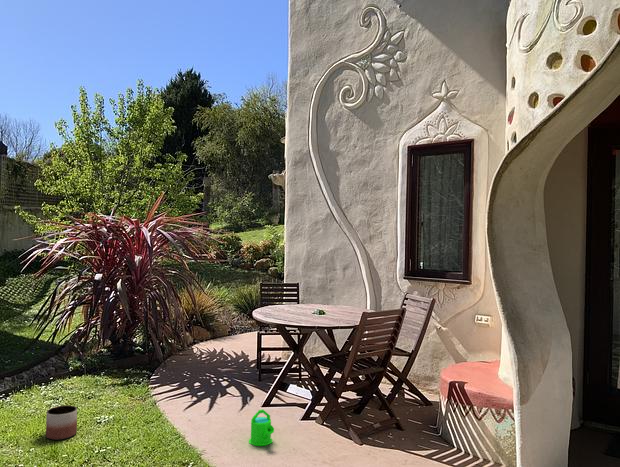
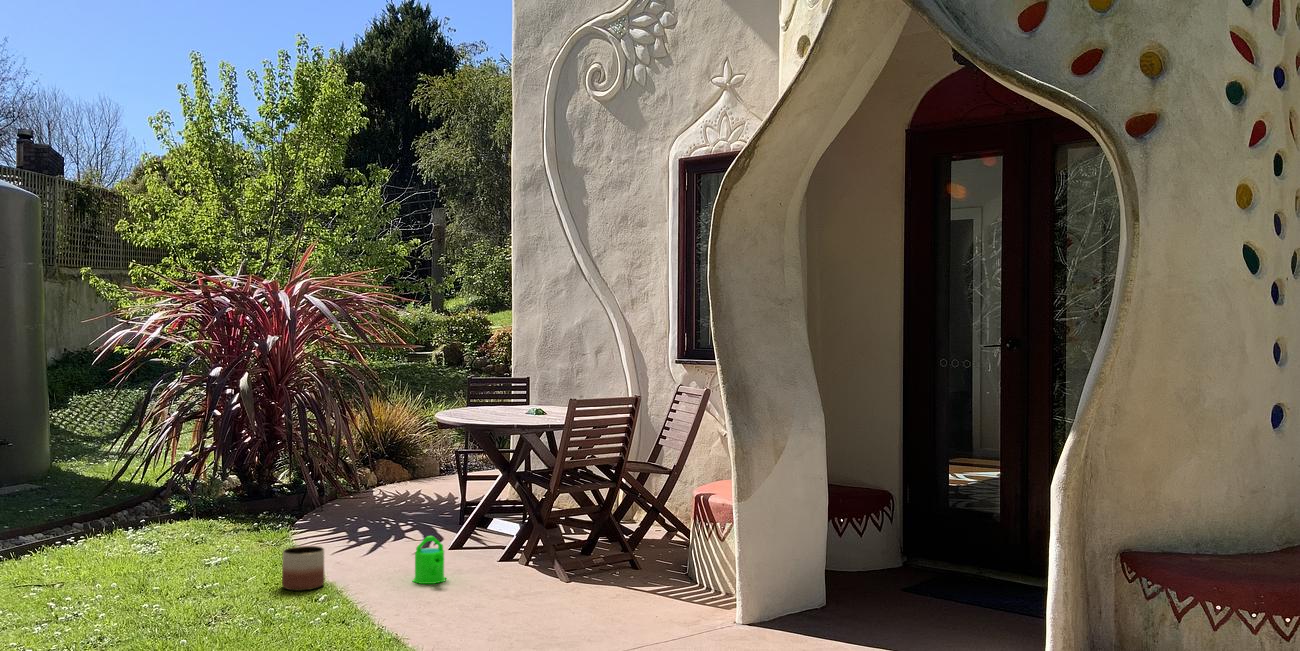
planter: present [46,405,77,440] -> present [282,546,324,591]

